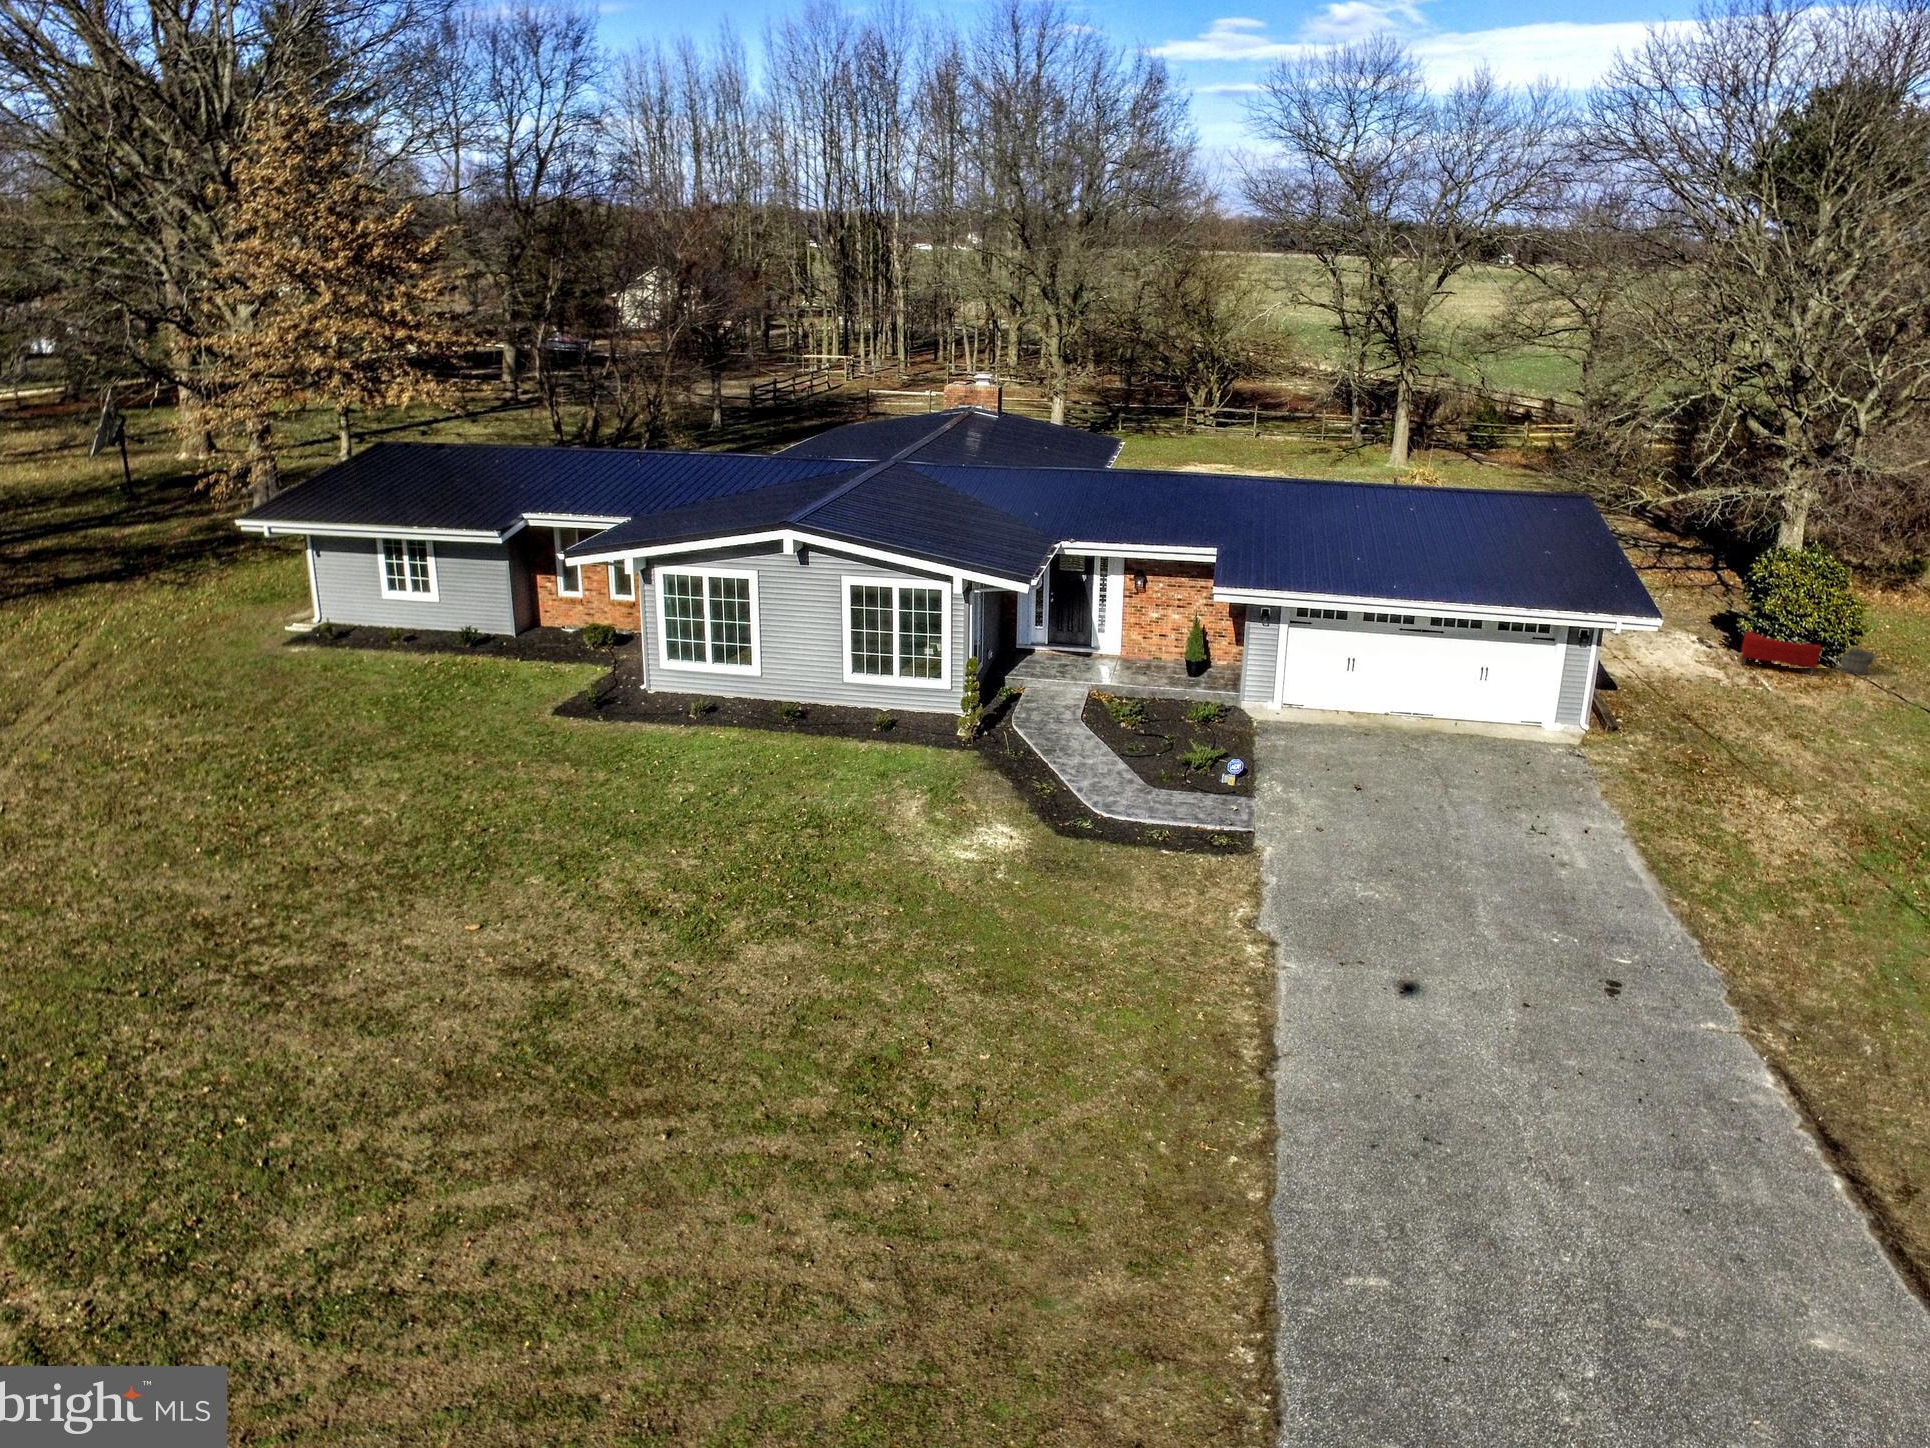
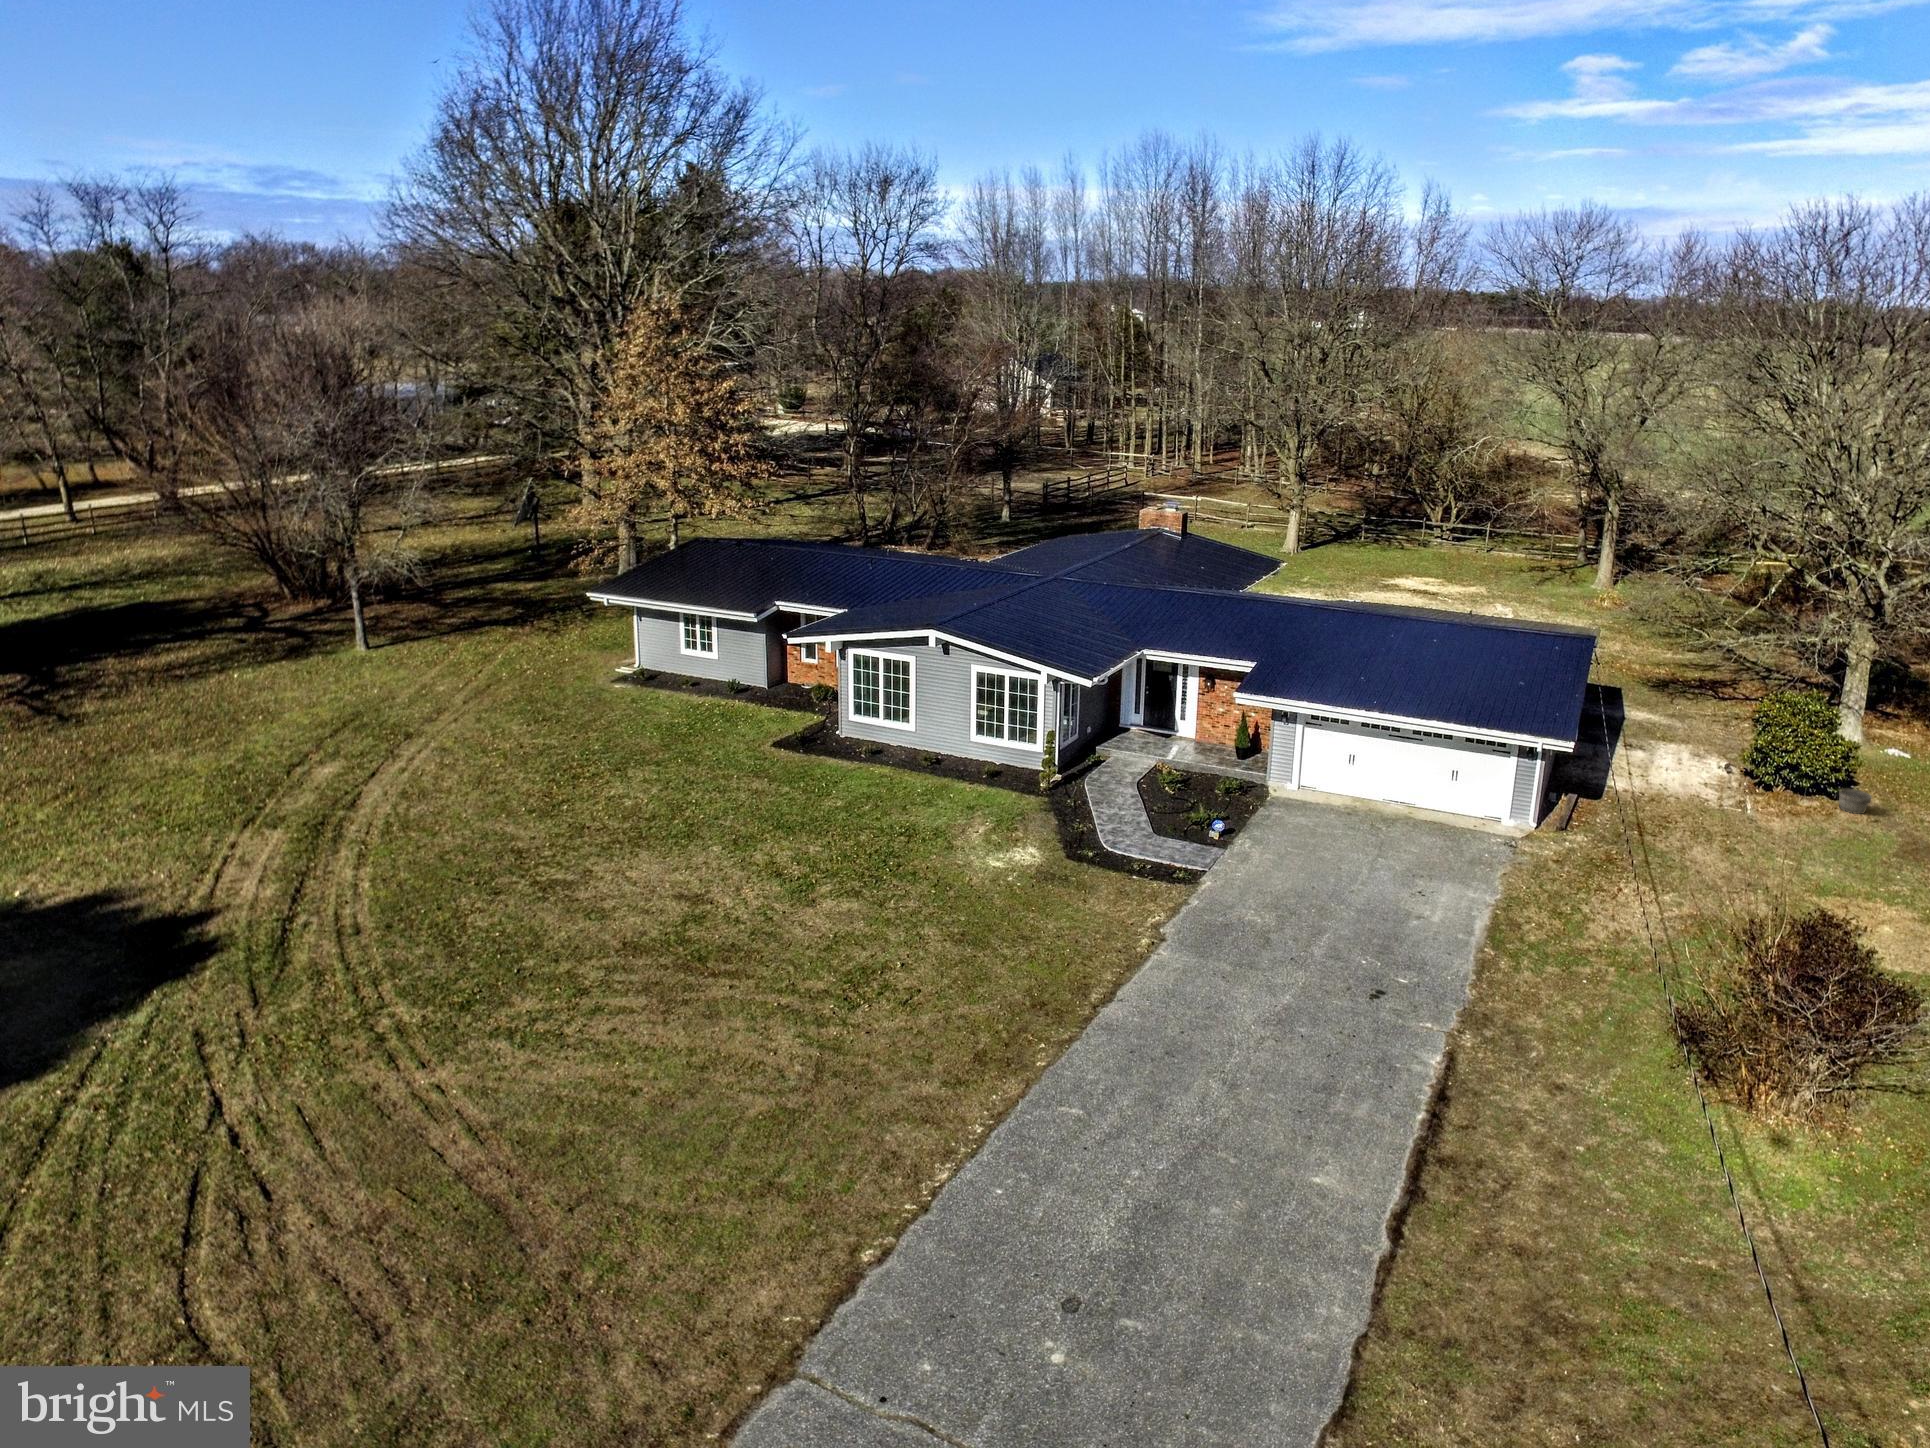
bench: present [1741,631,1821,675] -> none [1746,766,1818,810]

